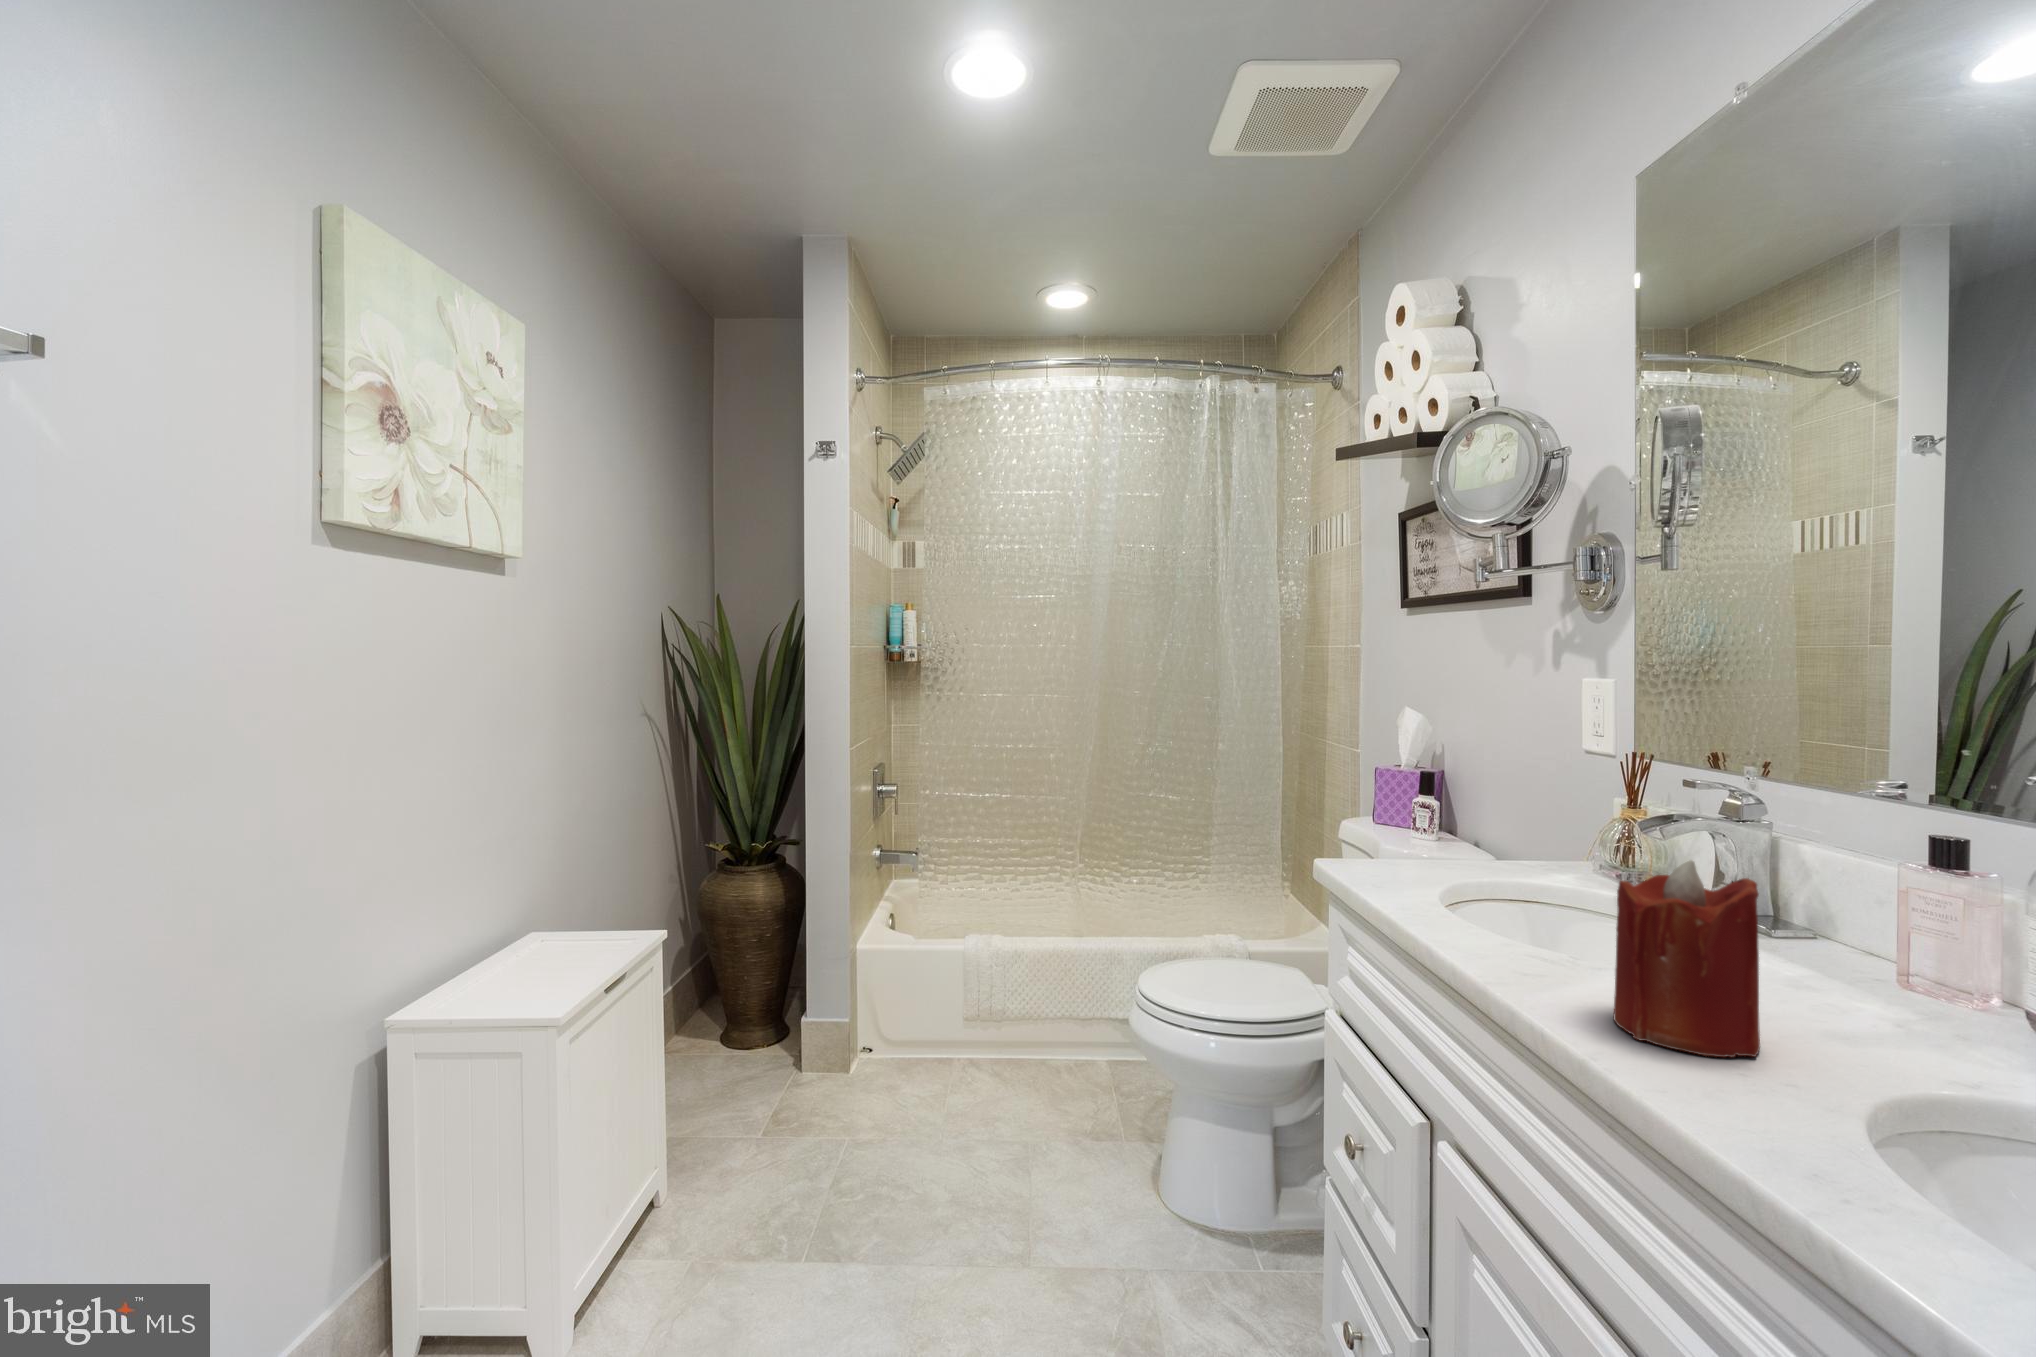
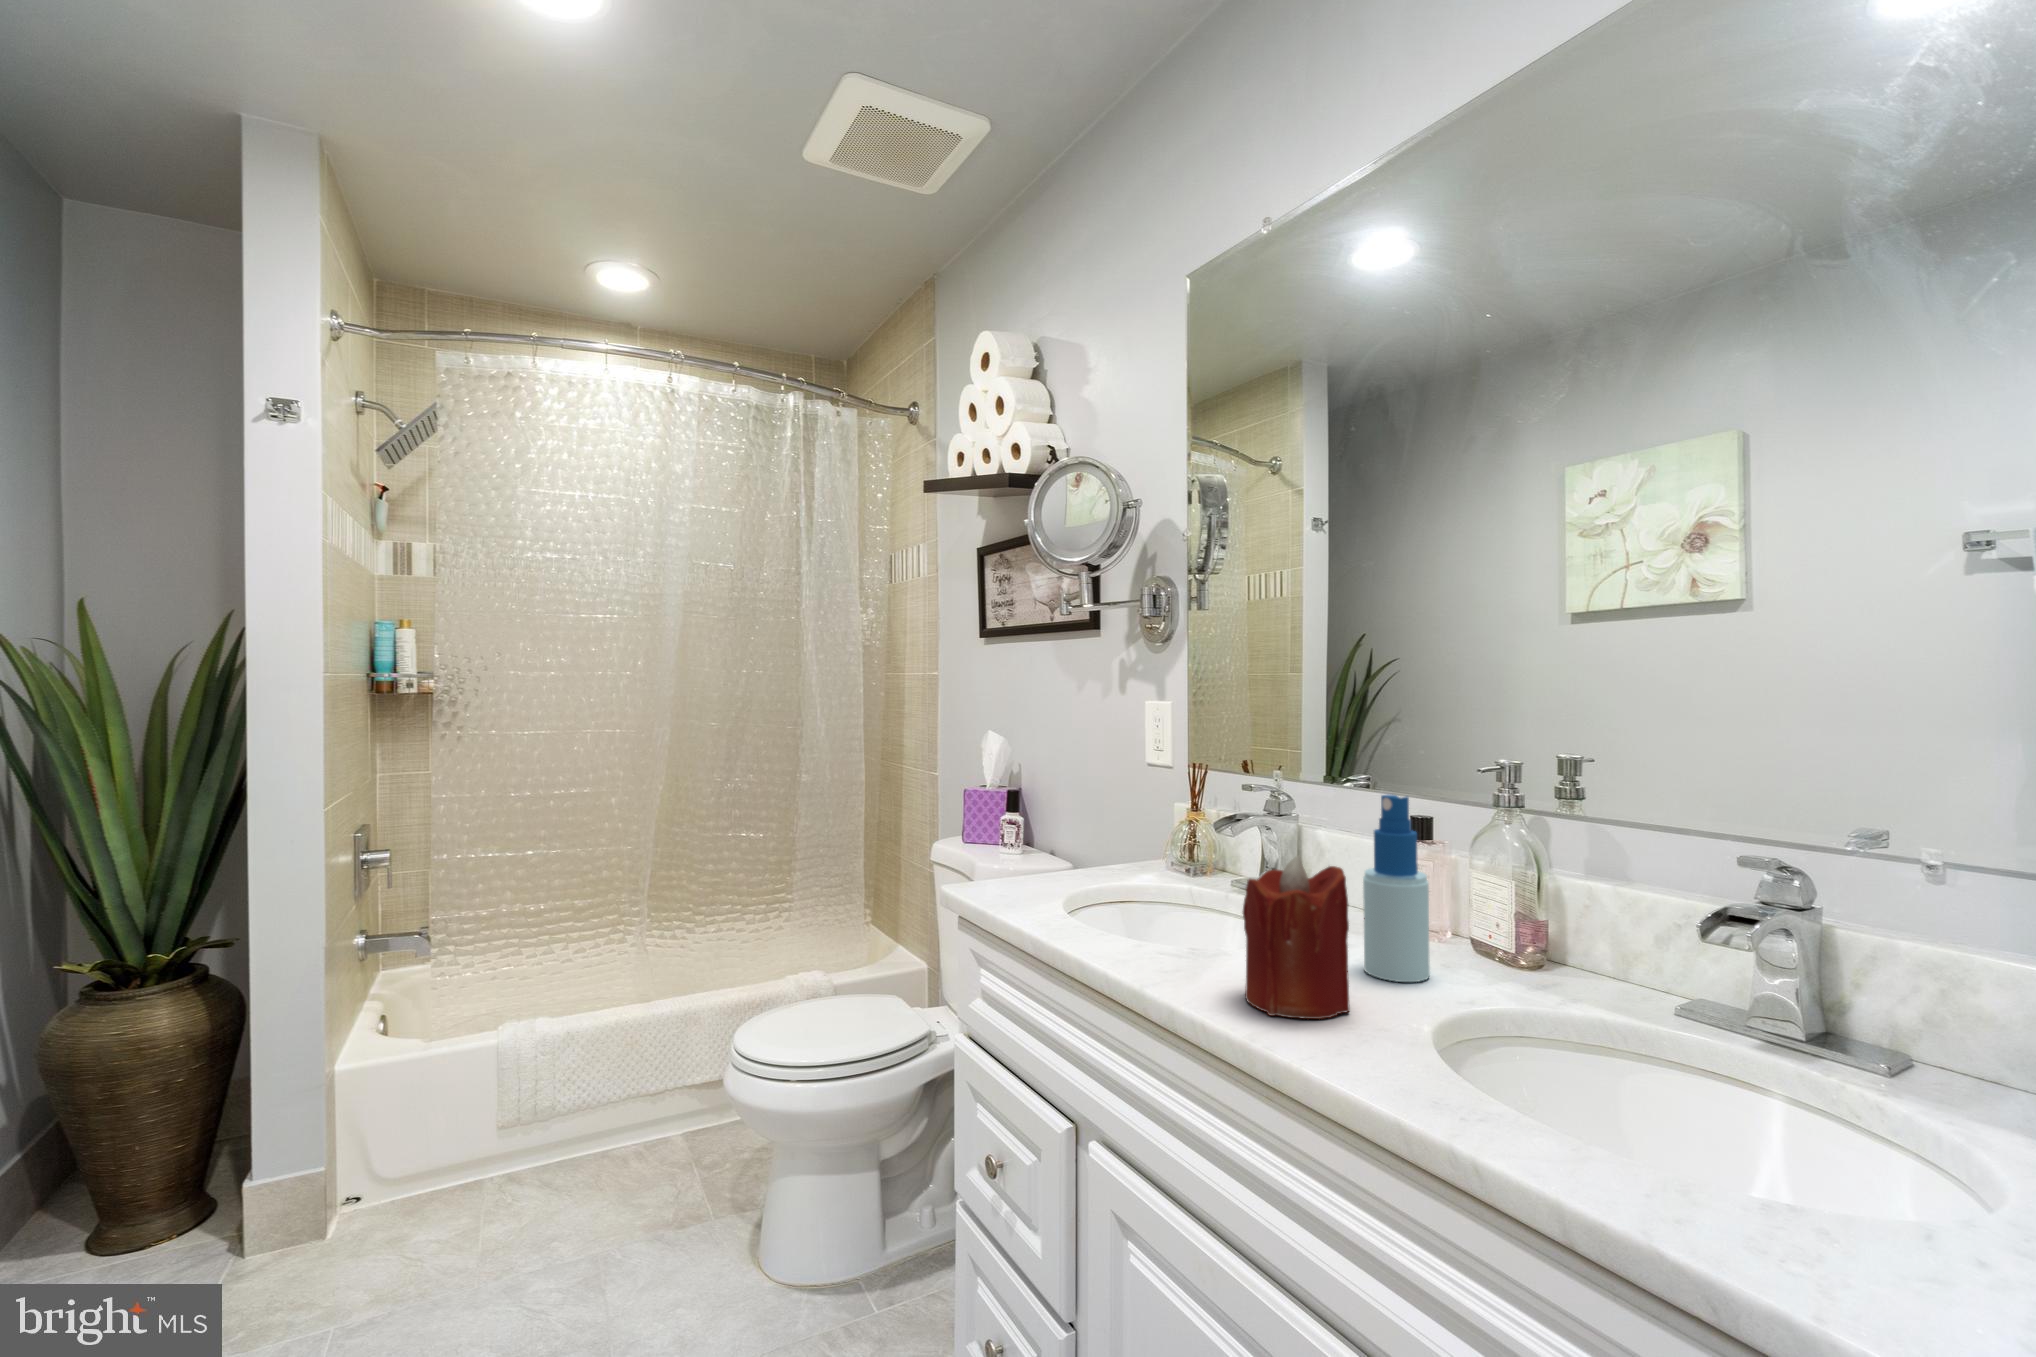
spray bottle: none [1816,800,1927,1045] -> present [1363,795,1430,982]

